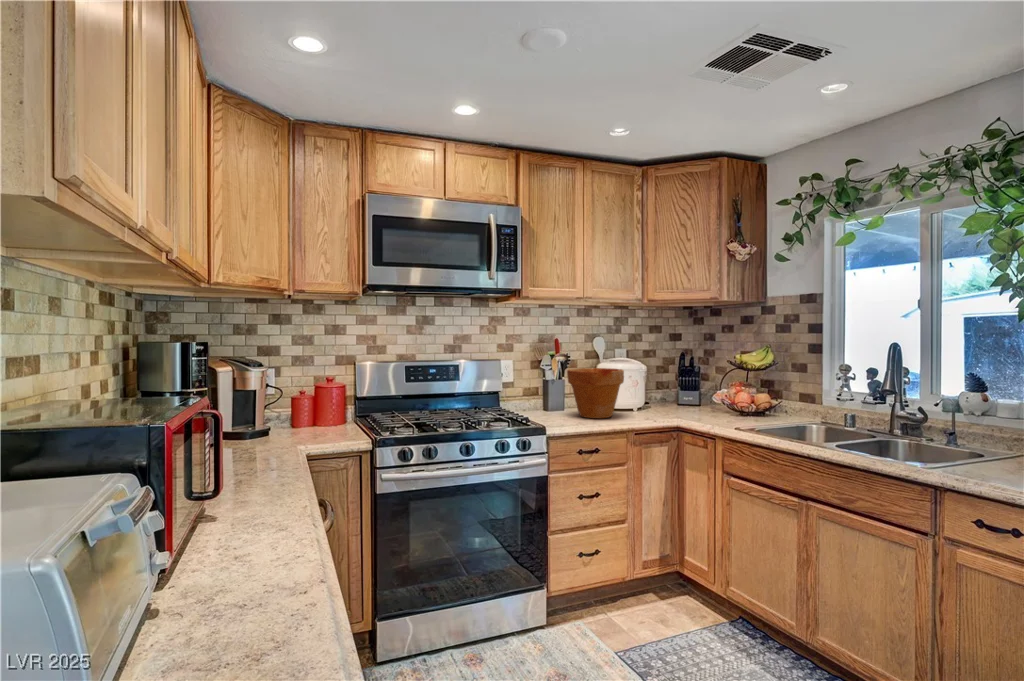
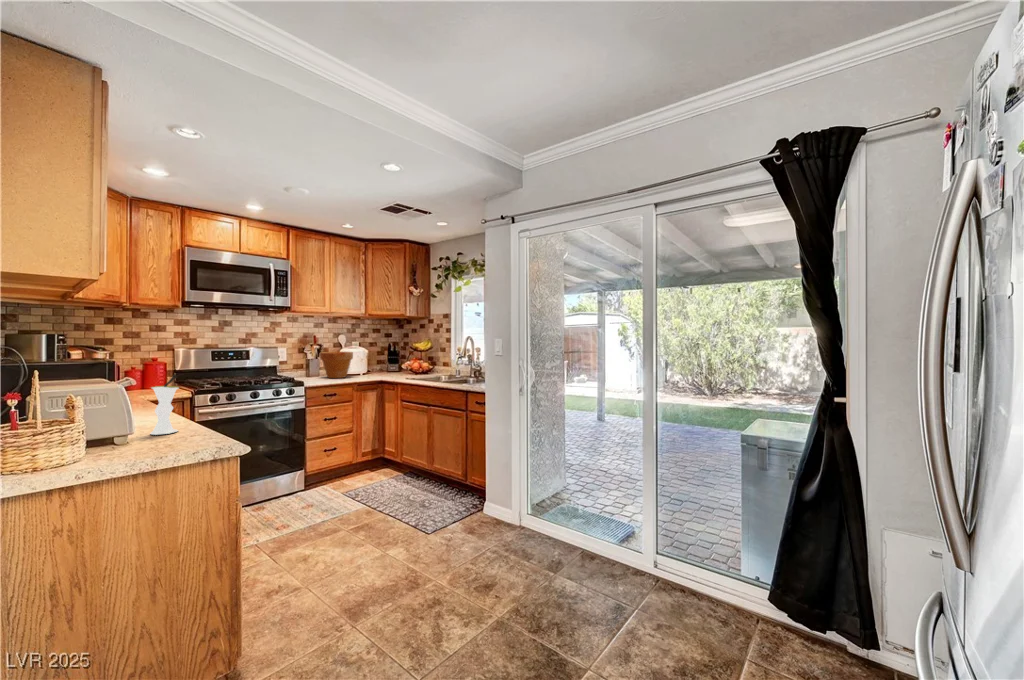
vase: none [211,461,282,646] -> present [150,374,179,435]

